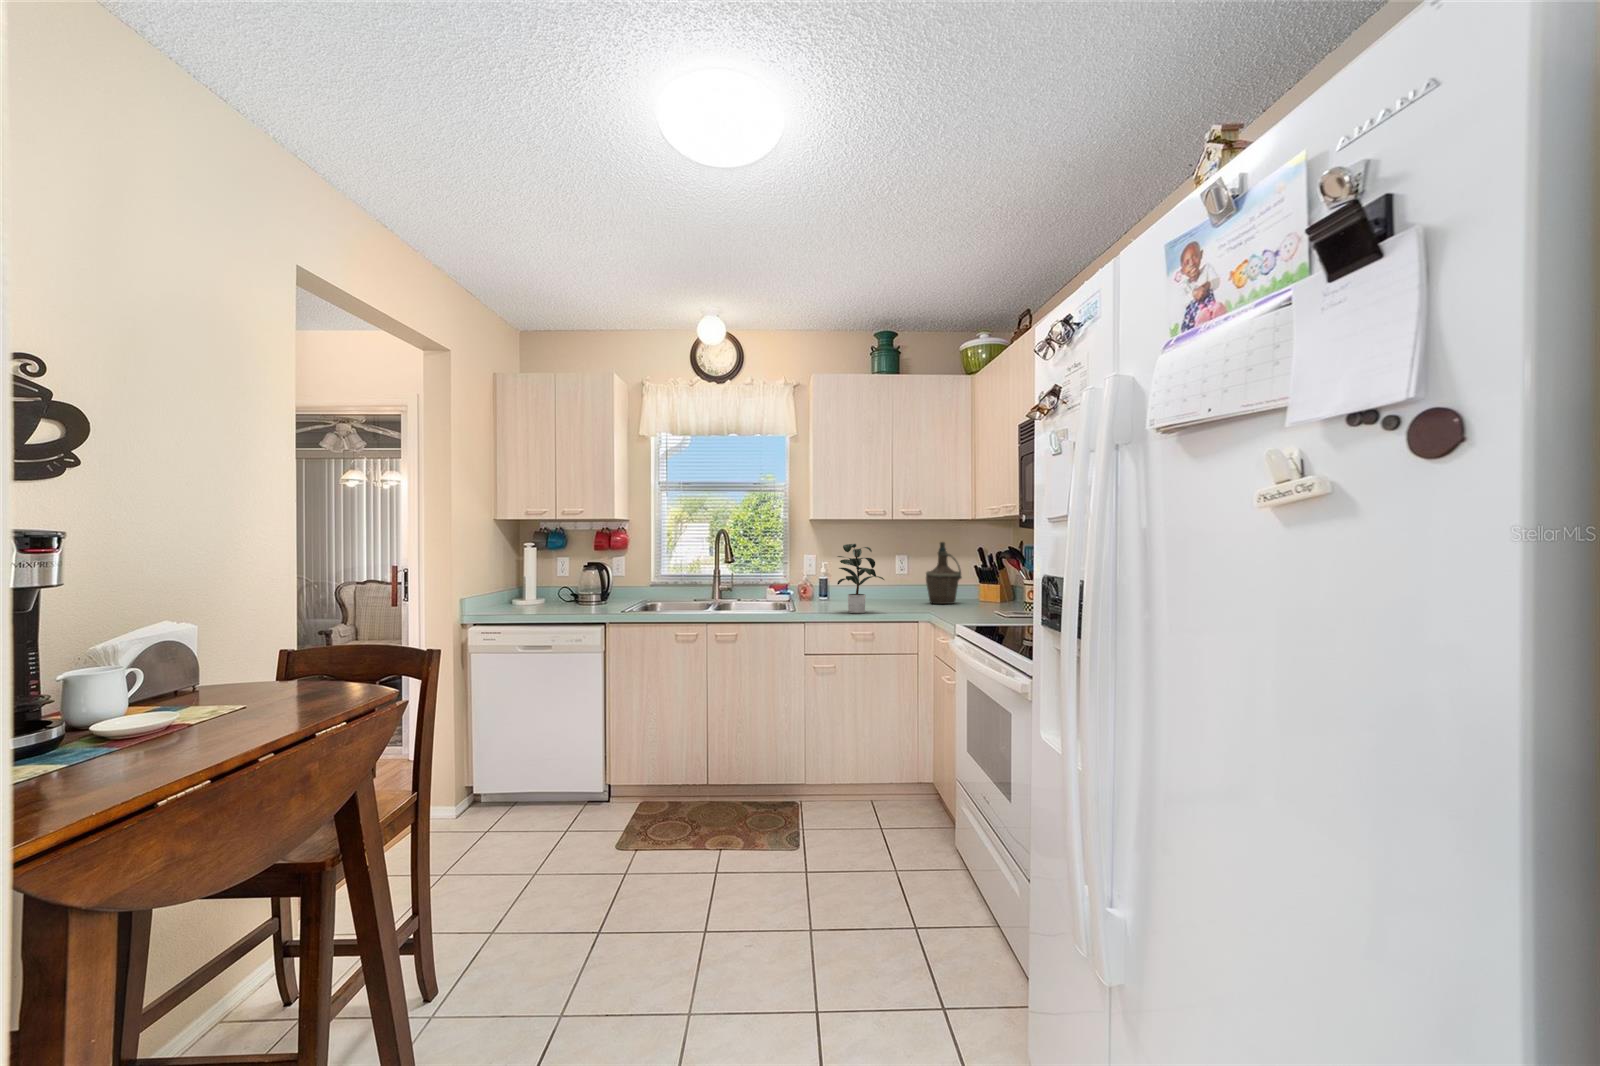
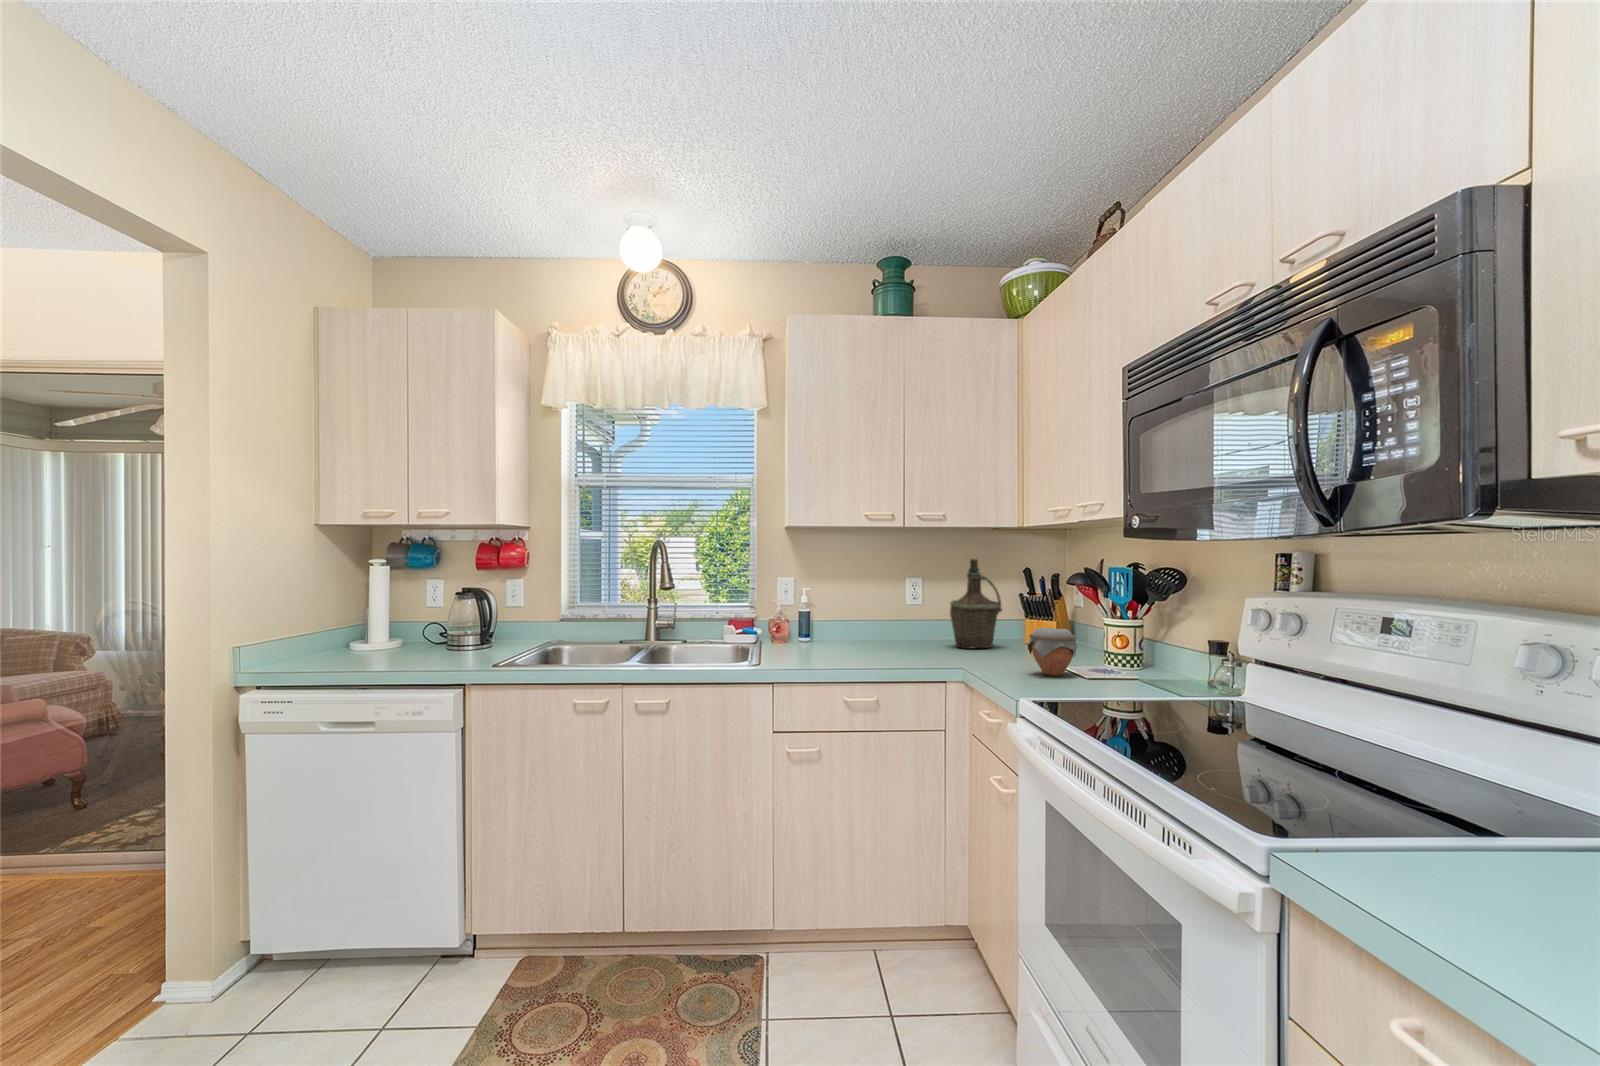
potted plant: present [837,544,884,613] -> none [811,561,908,667]
jar: none [970,586,1002,616] -> present [1027,628,1077,676]

